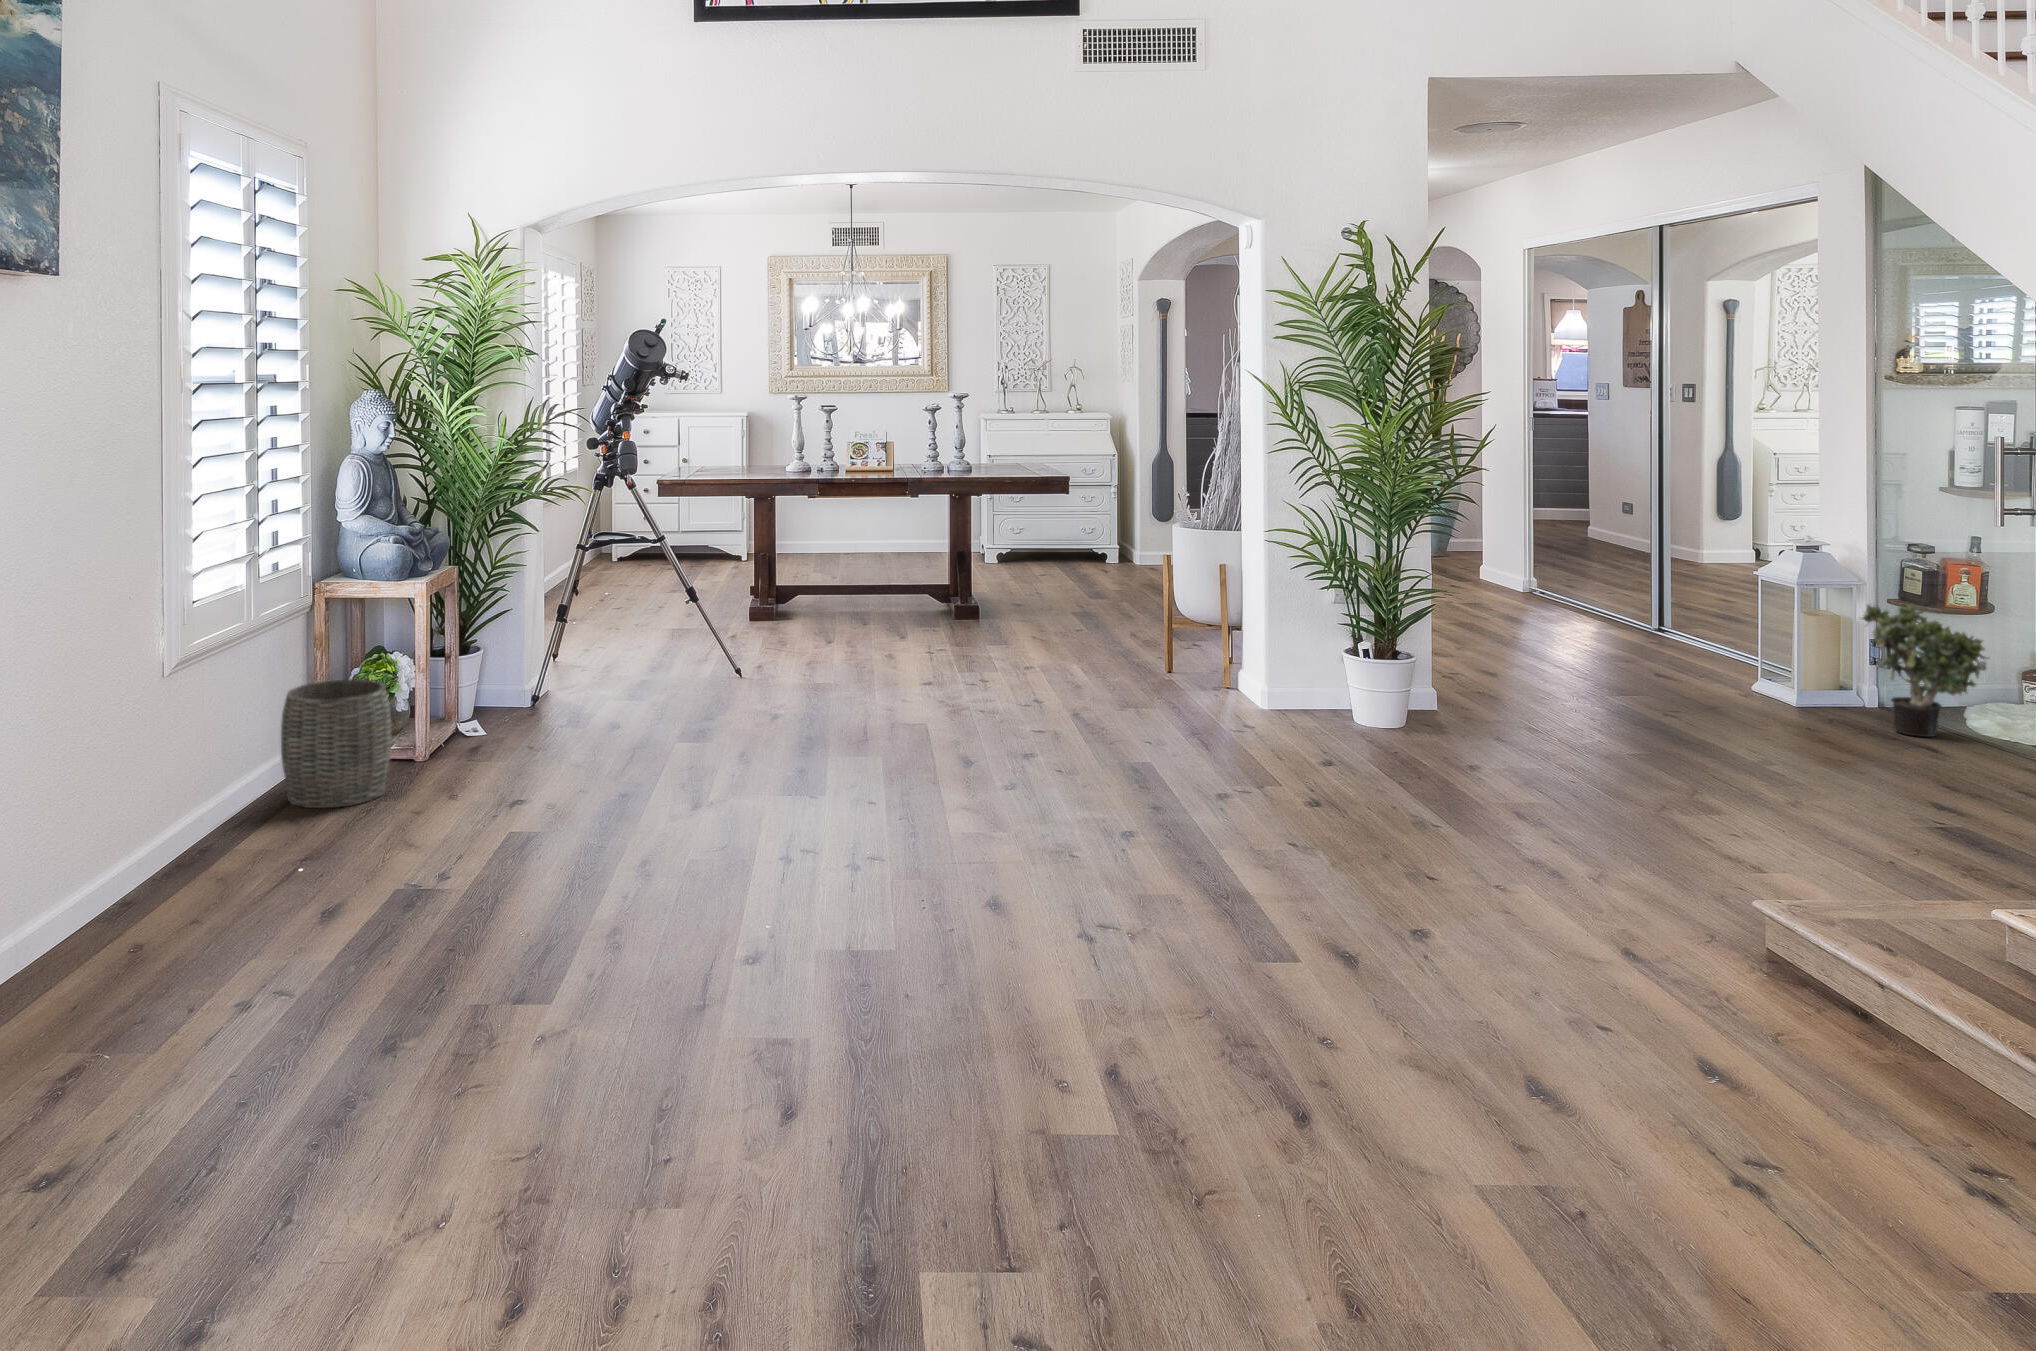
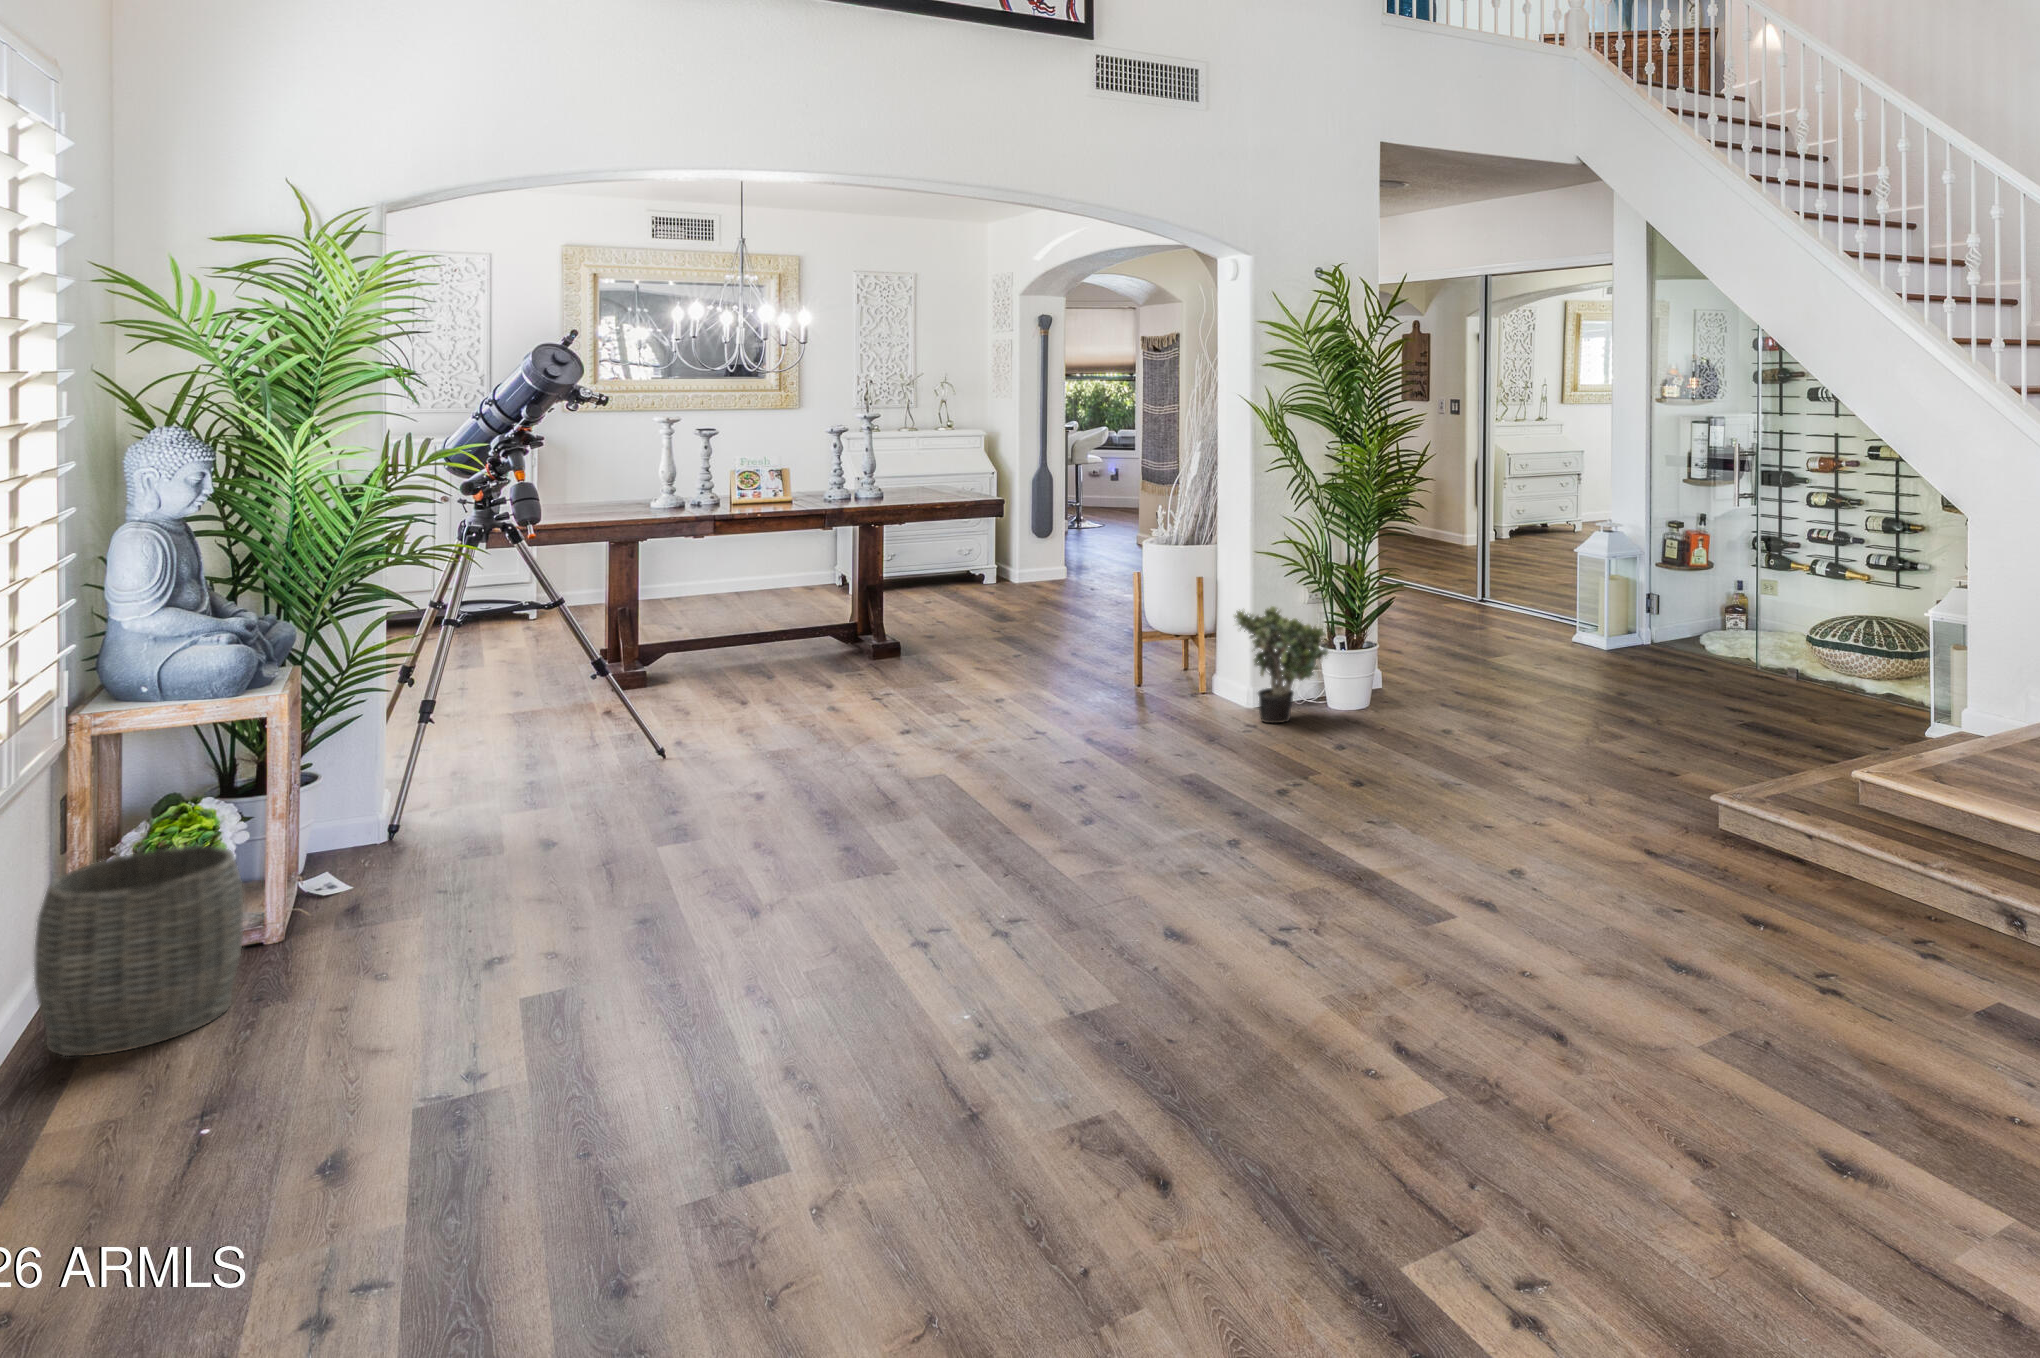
potted plant: present [1860,605,1987,737] -> present [1234,606,1328,723]

